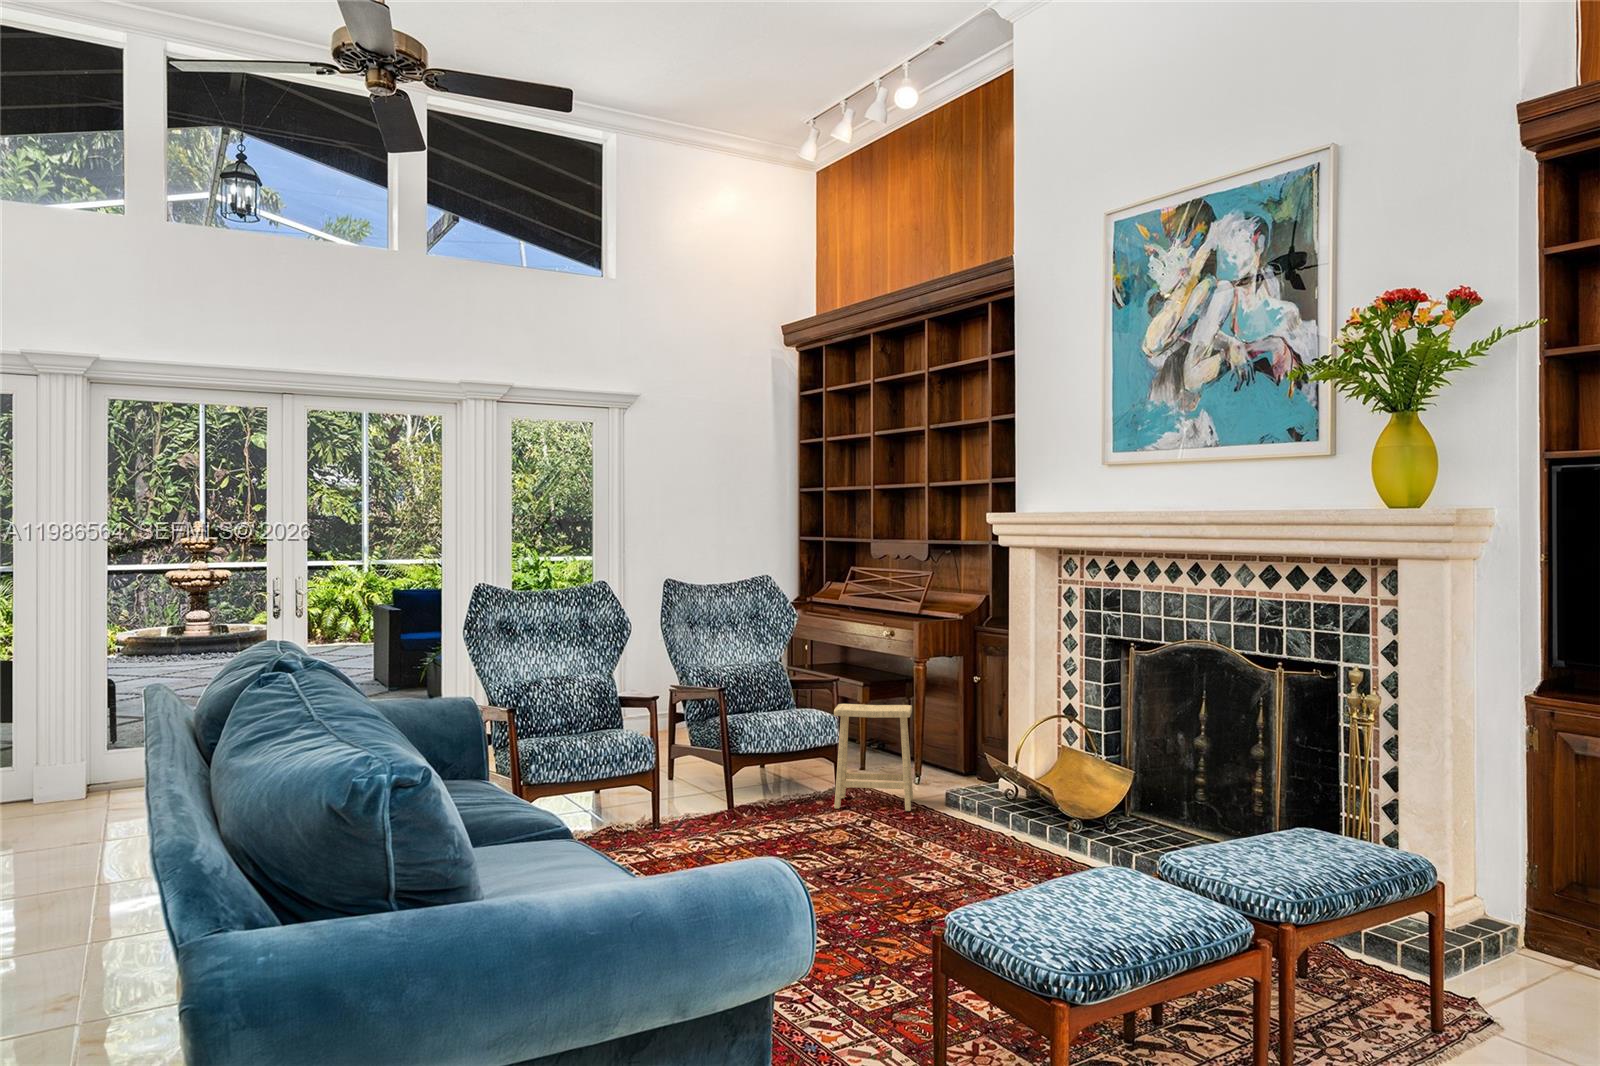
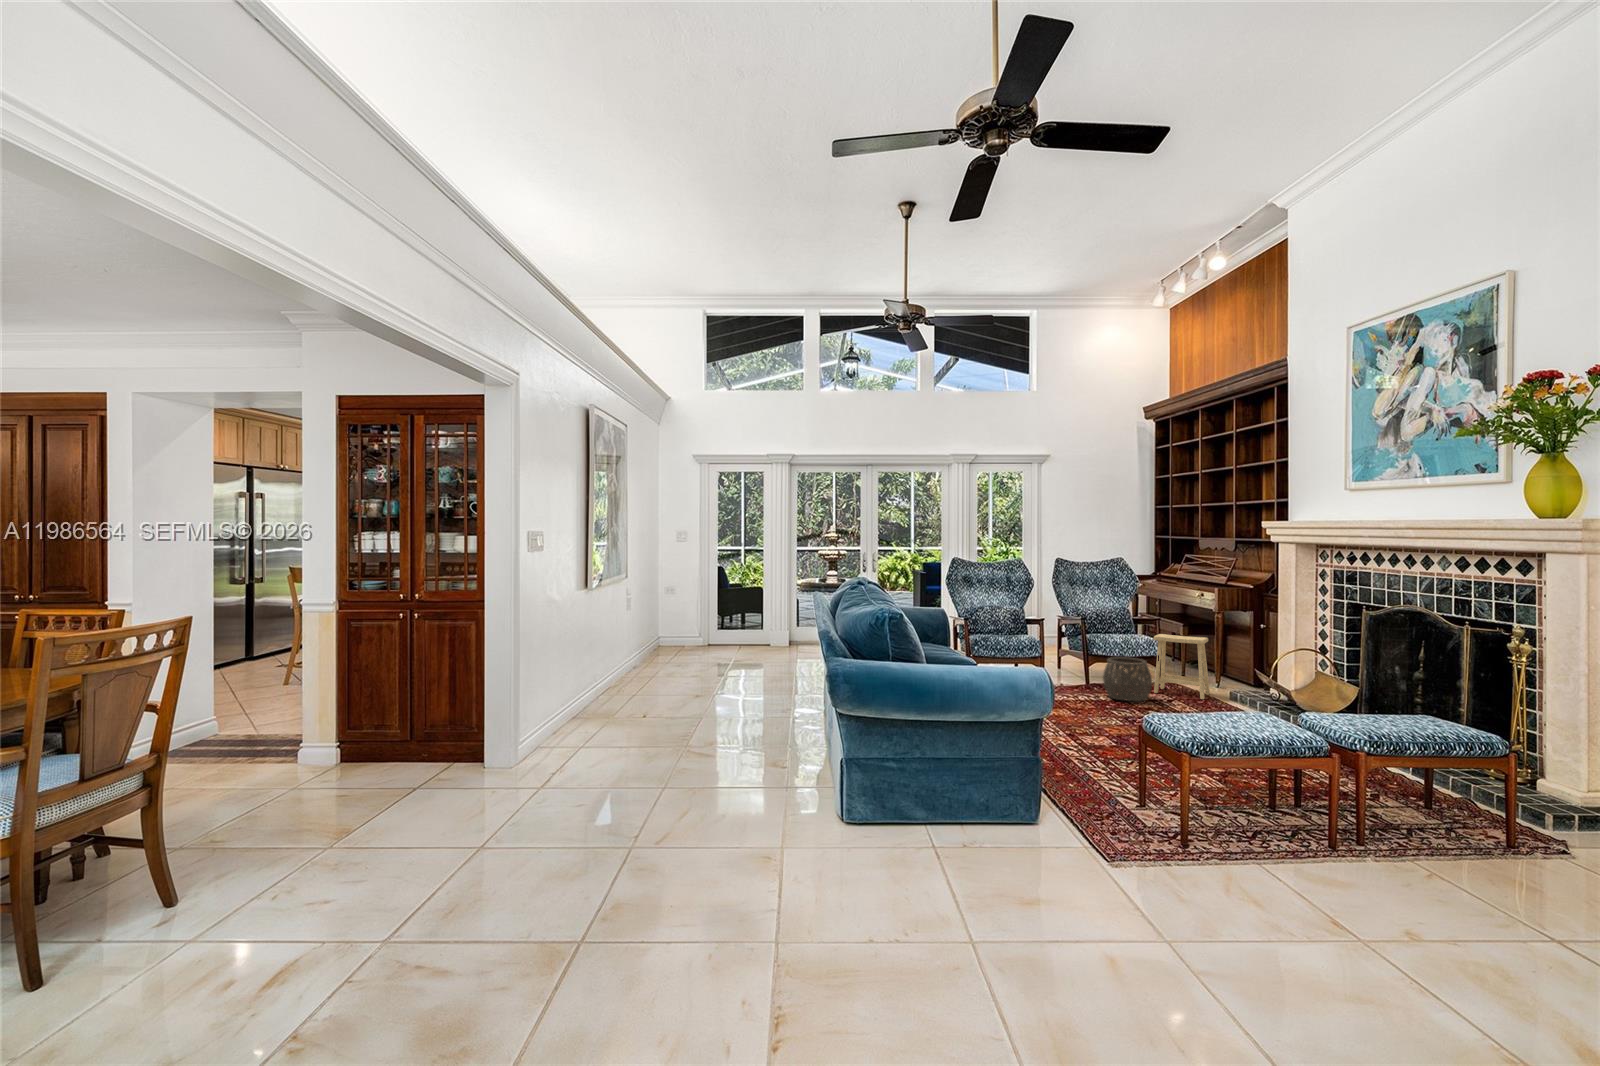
woven basket: none [759,752,839,834] -> present [1103,657,1152,702]

